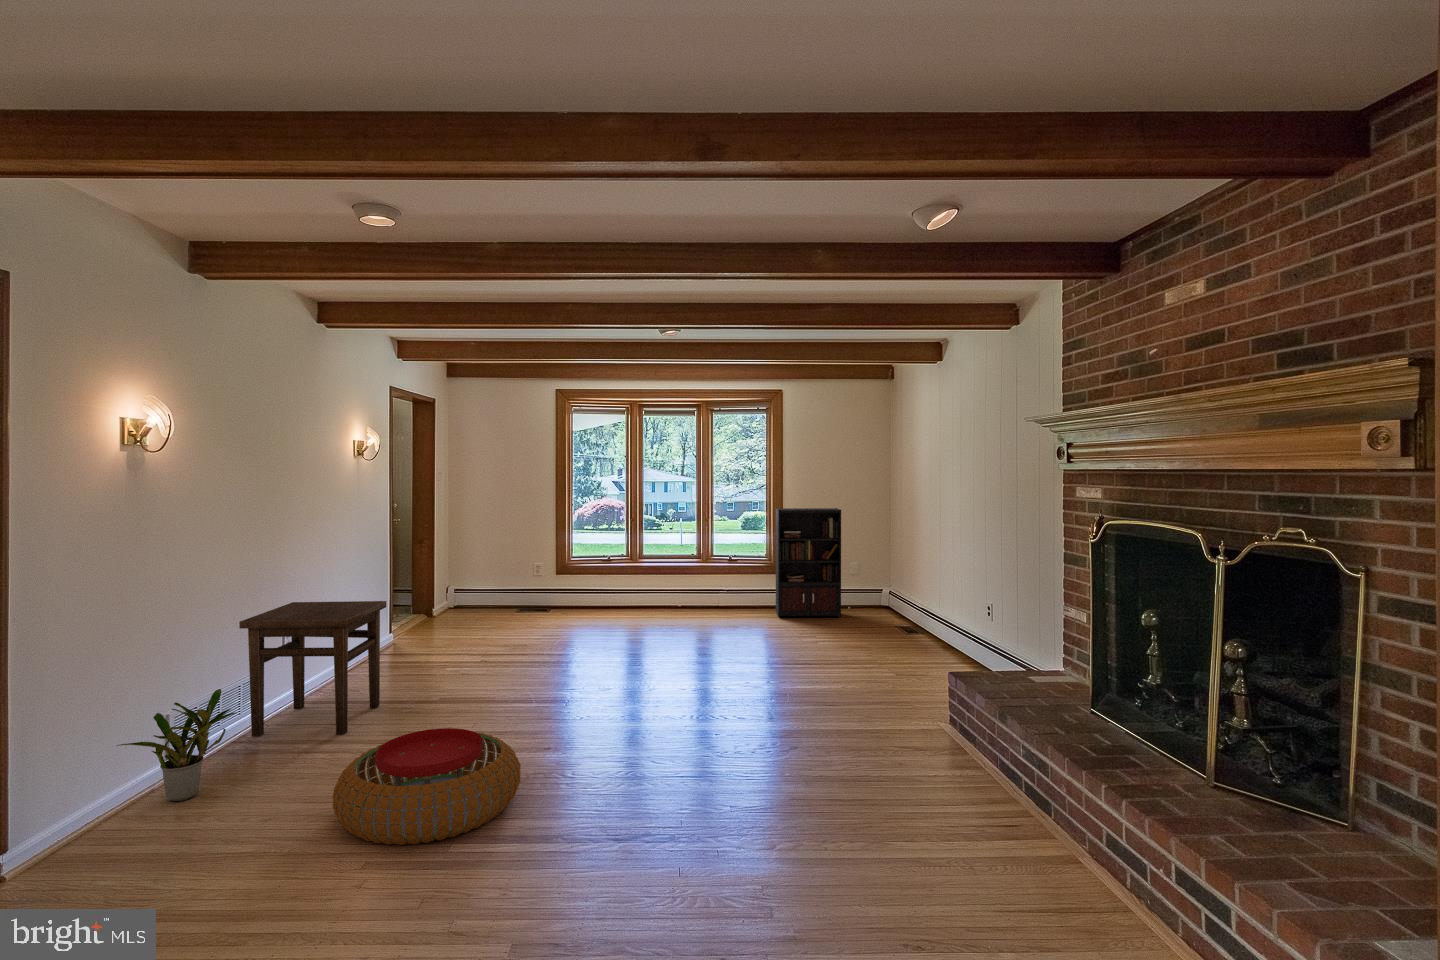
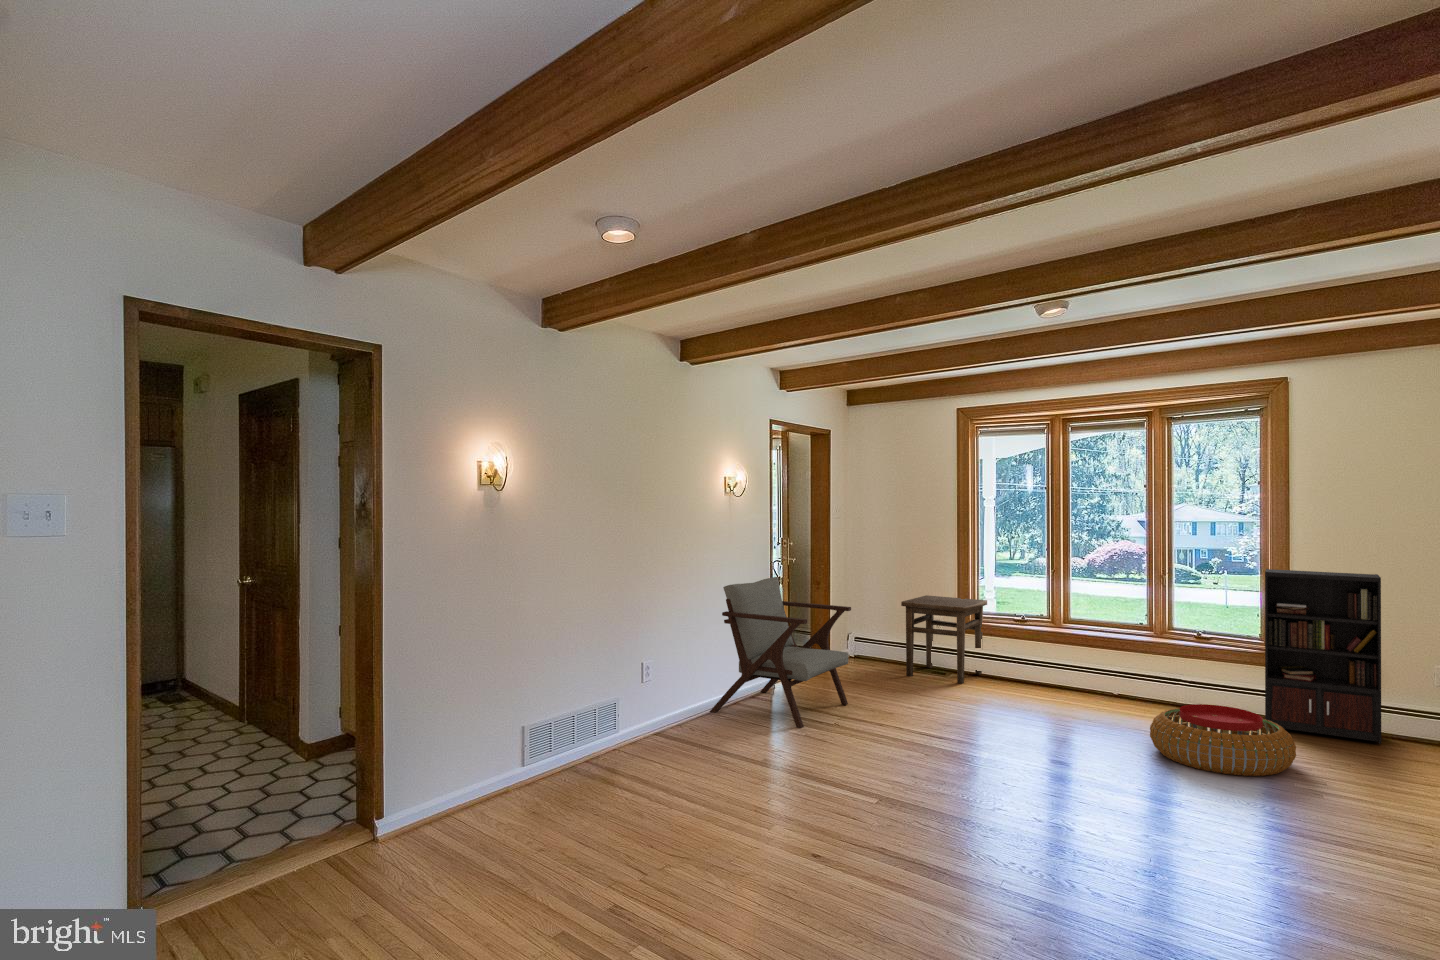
lounge chair: none [351,537,484,674] -> present [710,577,851,728]
side table: present [239,601,386,737] -> present [901,595,987,684]
potted plant: present [117,689,236,801] -> none [463,708,556,804]
pouf: present [333,728,520,845] -> present [1150,704,1296,776]

